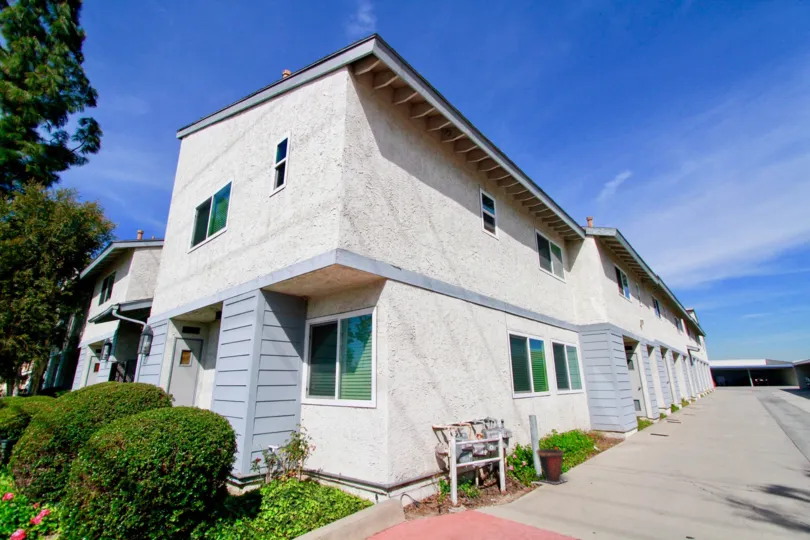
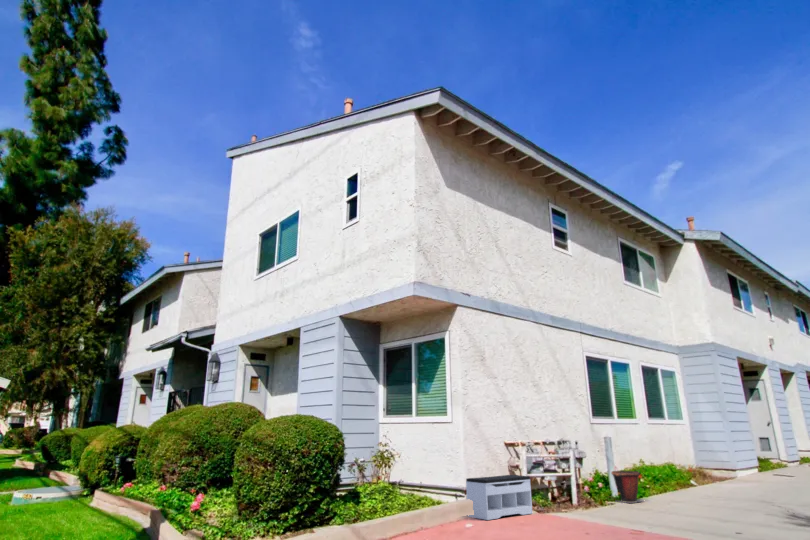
bench: none [390,463,462,527] -> present [466,475,532,520]

